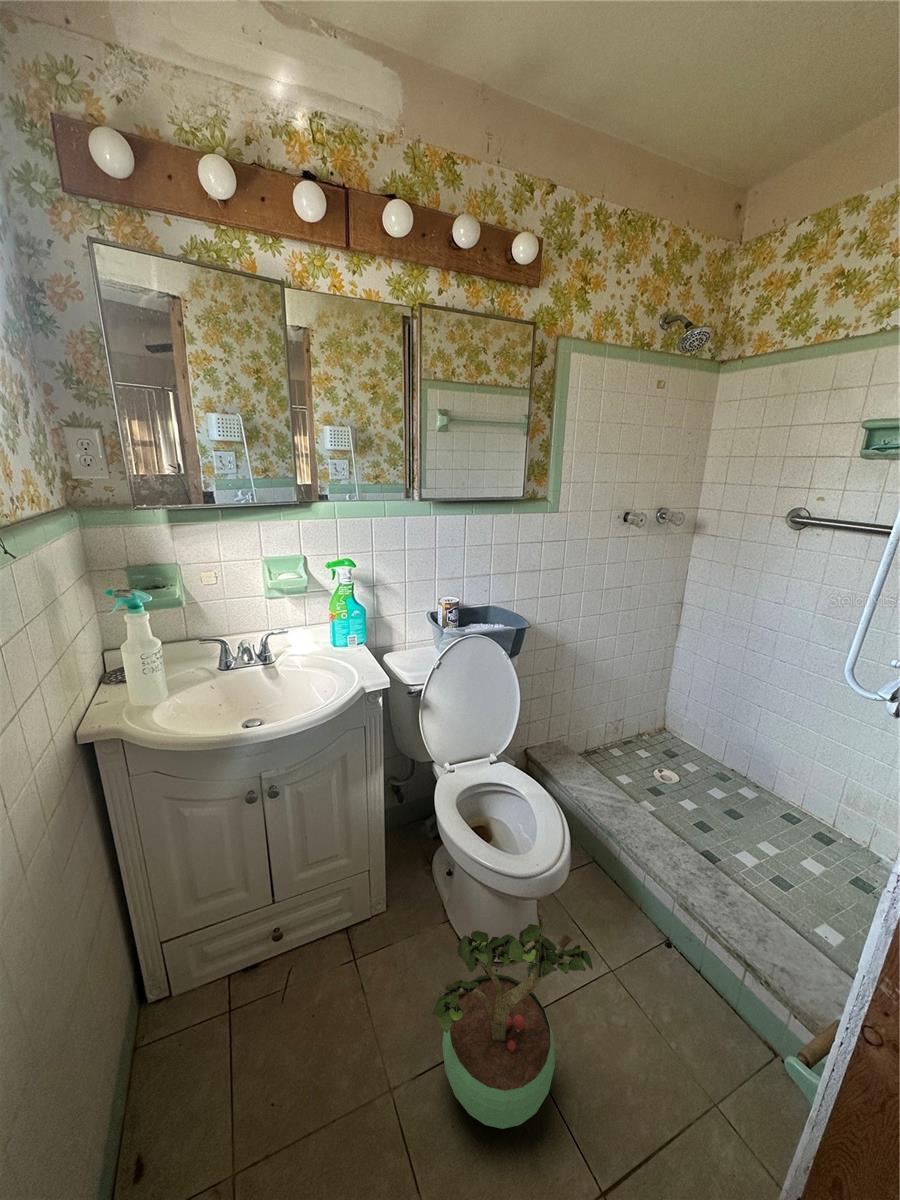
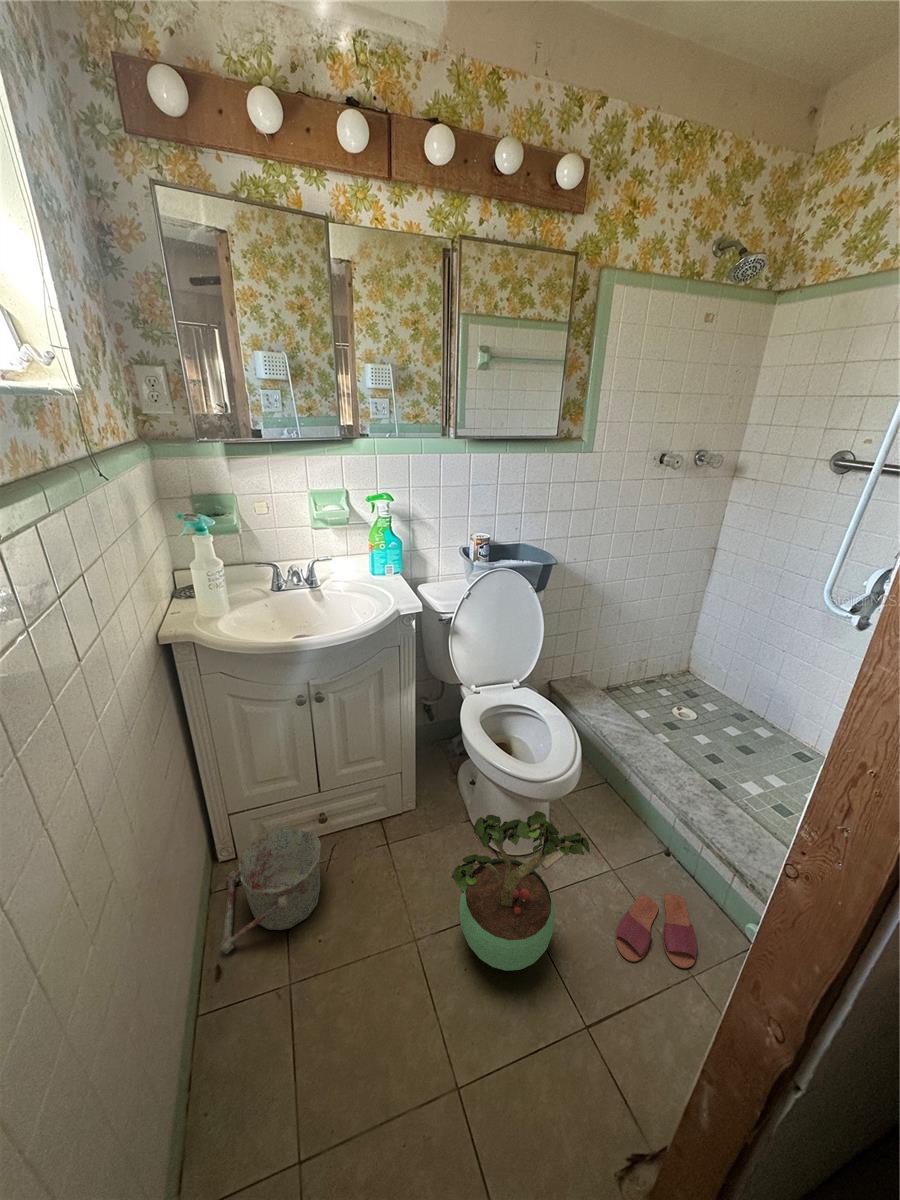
bucket: none [141,950,275,1141] -> present [220,824,321,954]
slippers: none [623,996,716,1096] -> present [615,894,697,968]

